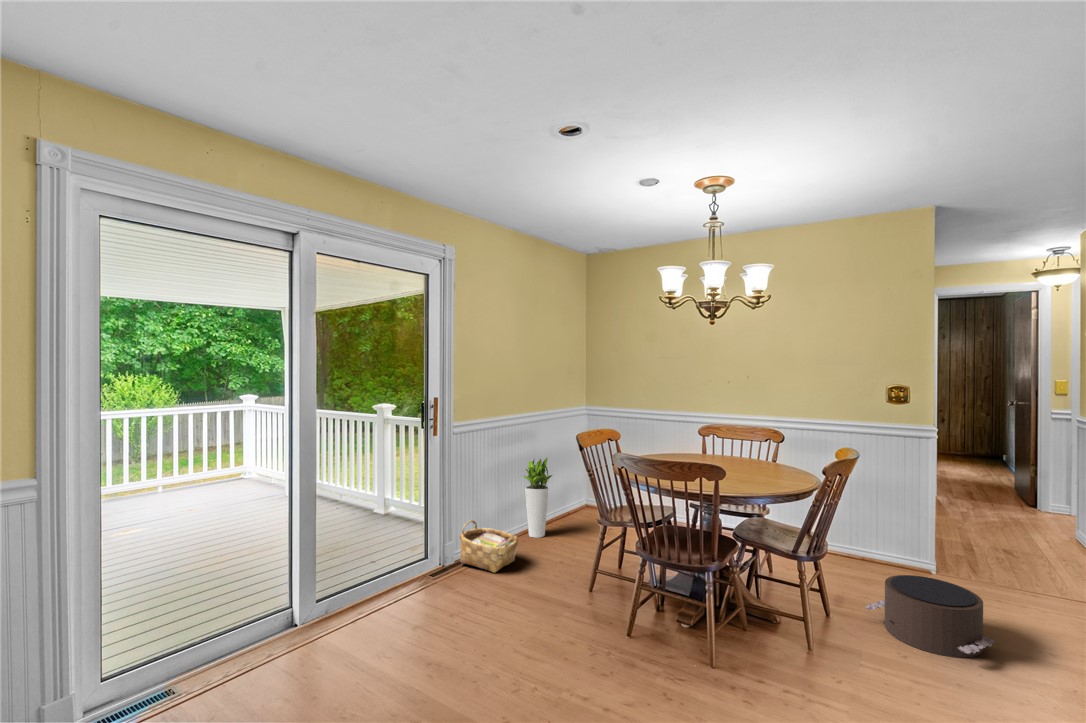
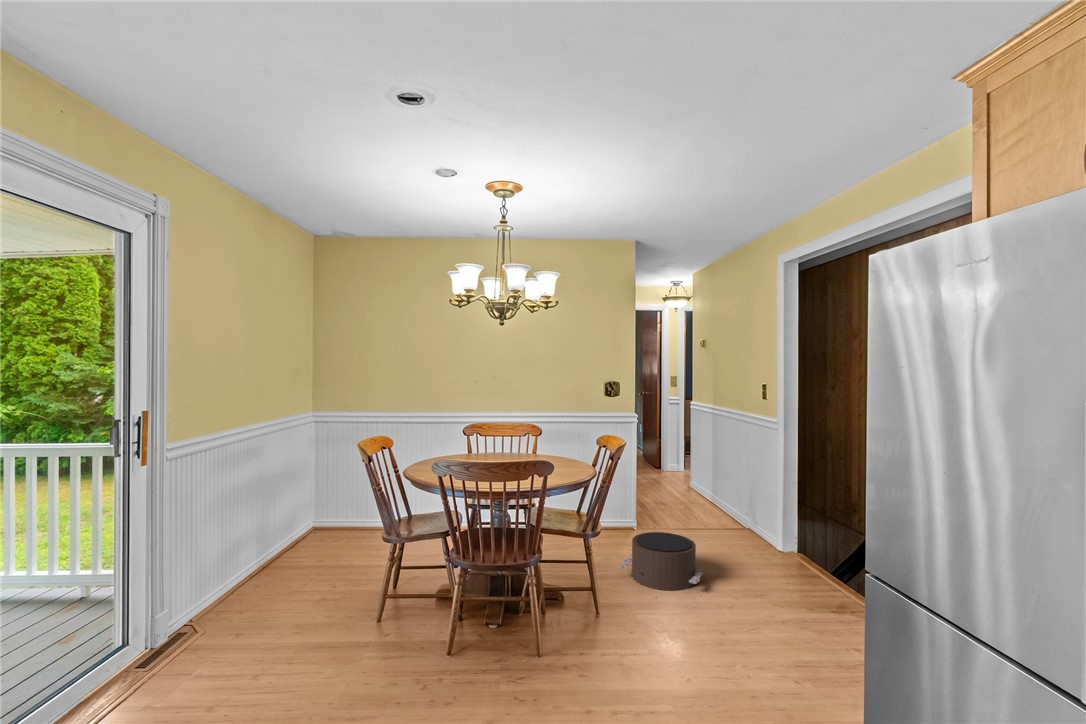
planter: present [524,457,552,538] -> none [252,475,293,577]
woven basket: present [460,520,519,572] -> none [177,573,269,636]

